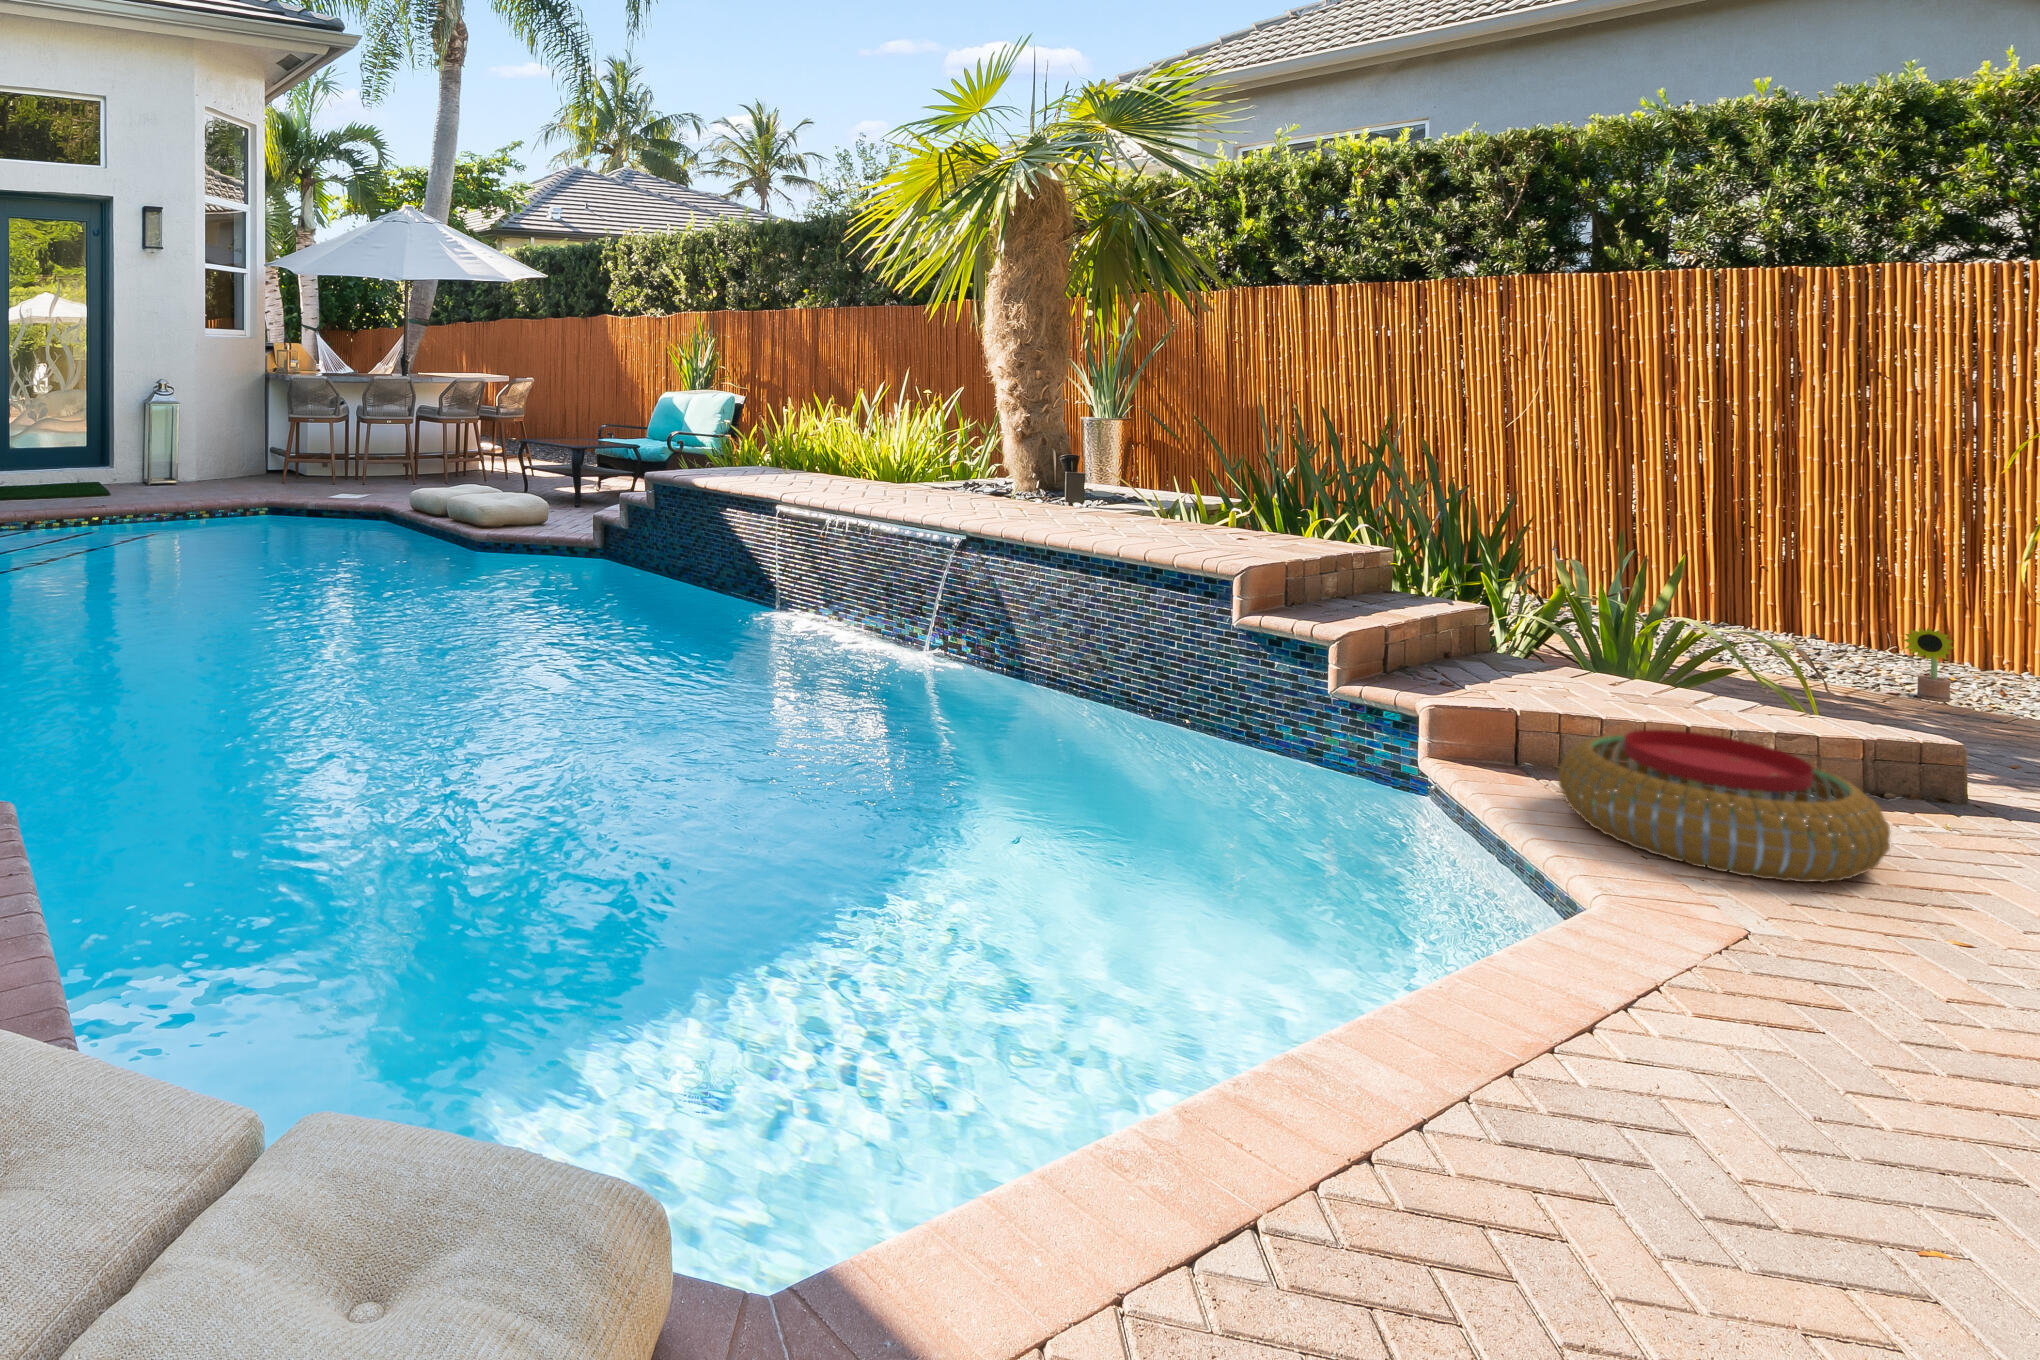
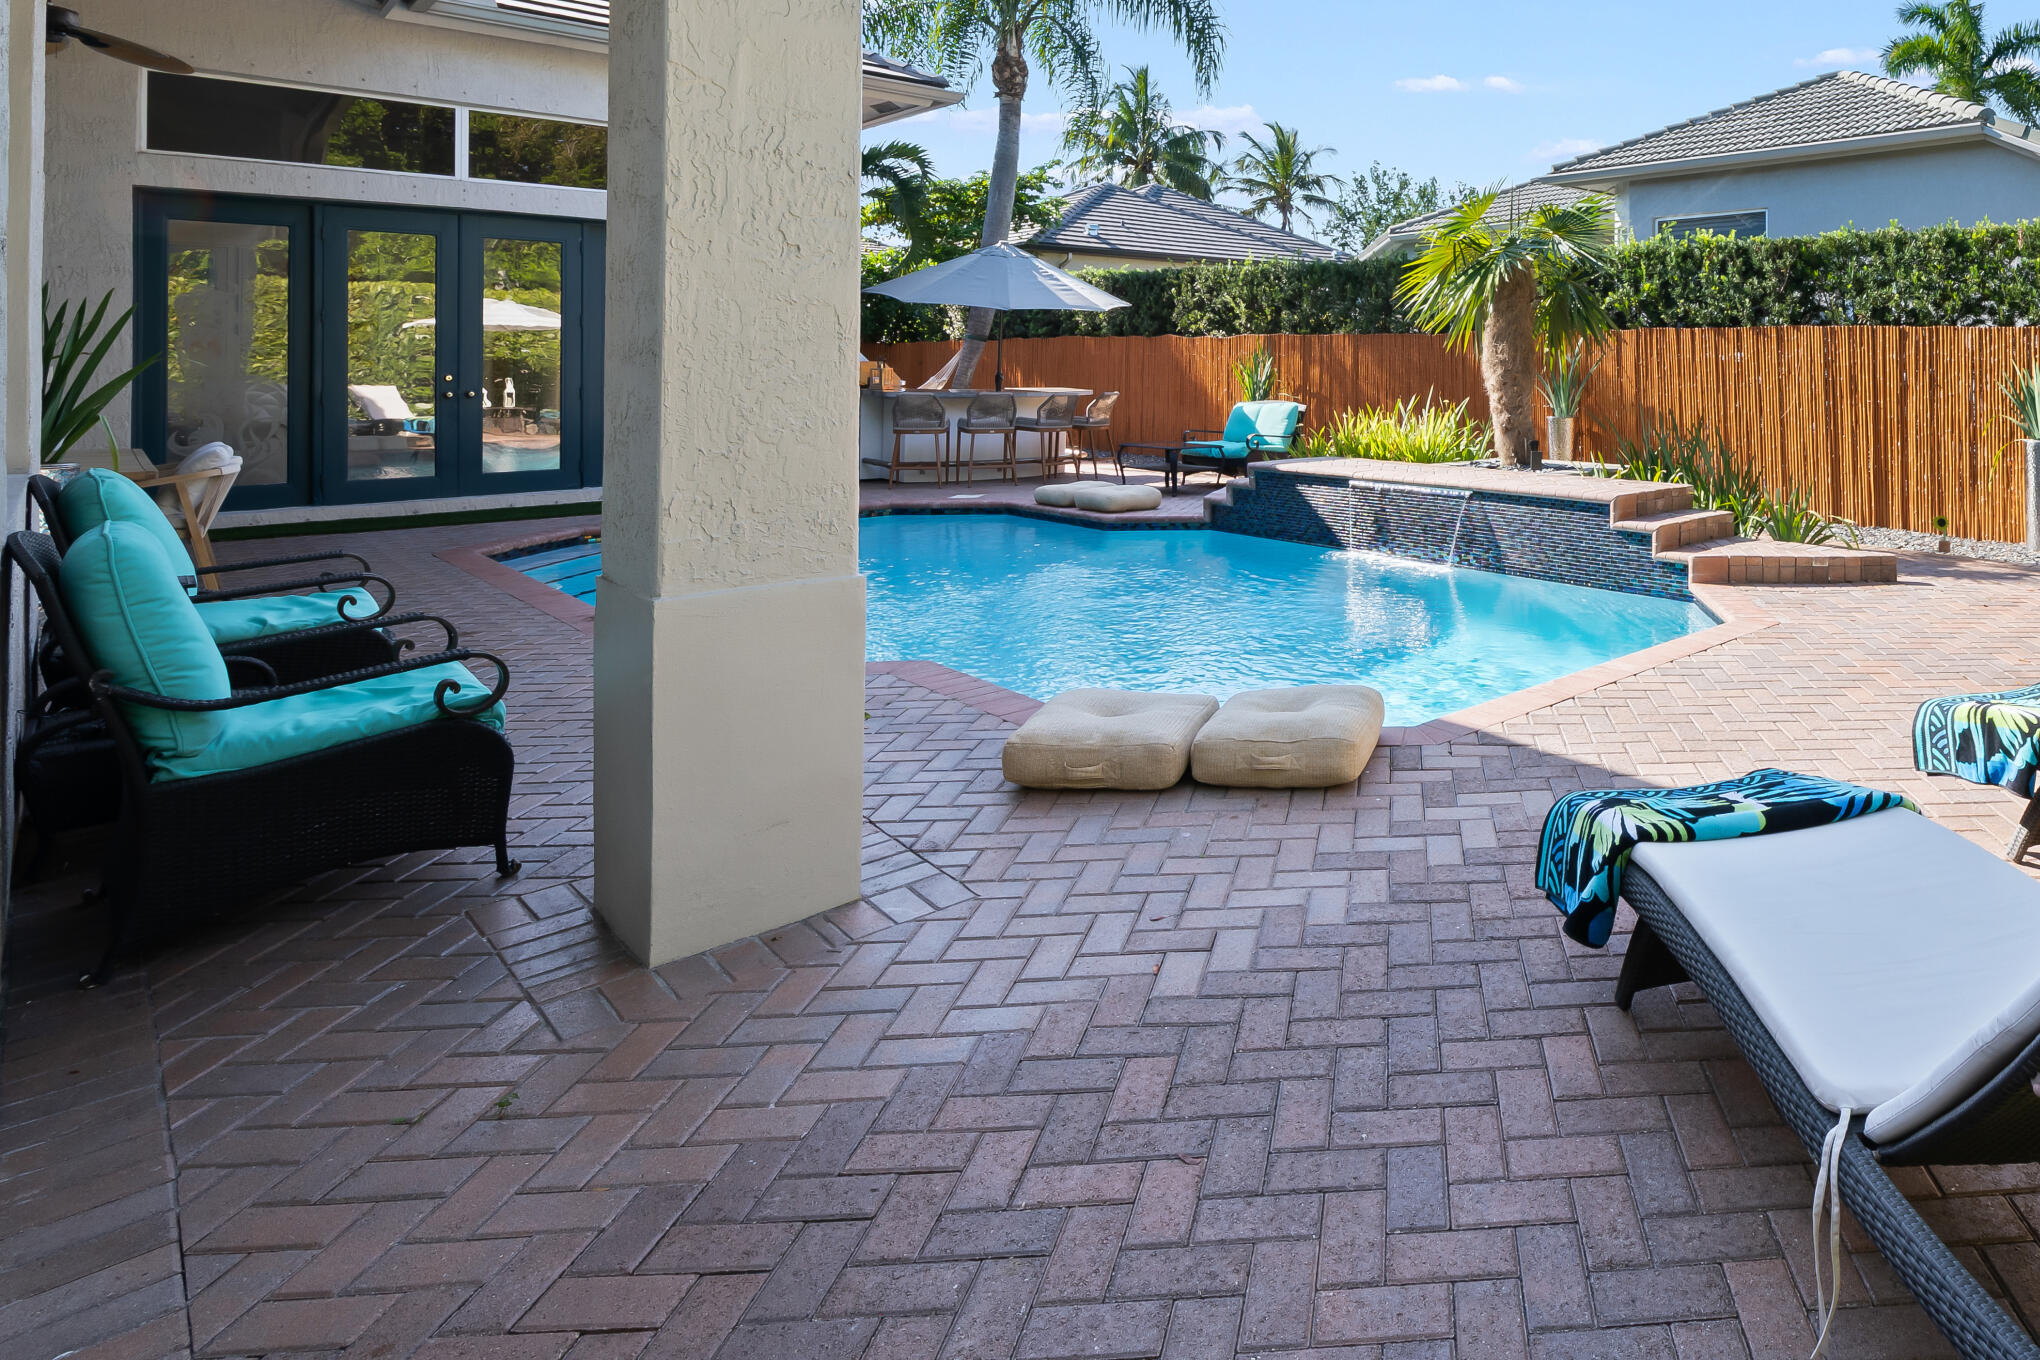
pouf: present [1559,730,1890,882] -> none [1741,555,1856,609]

